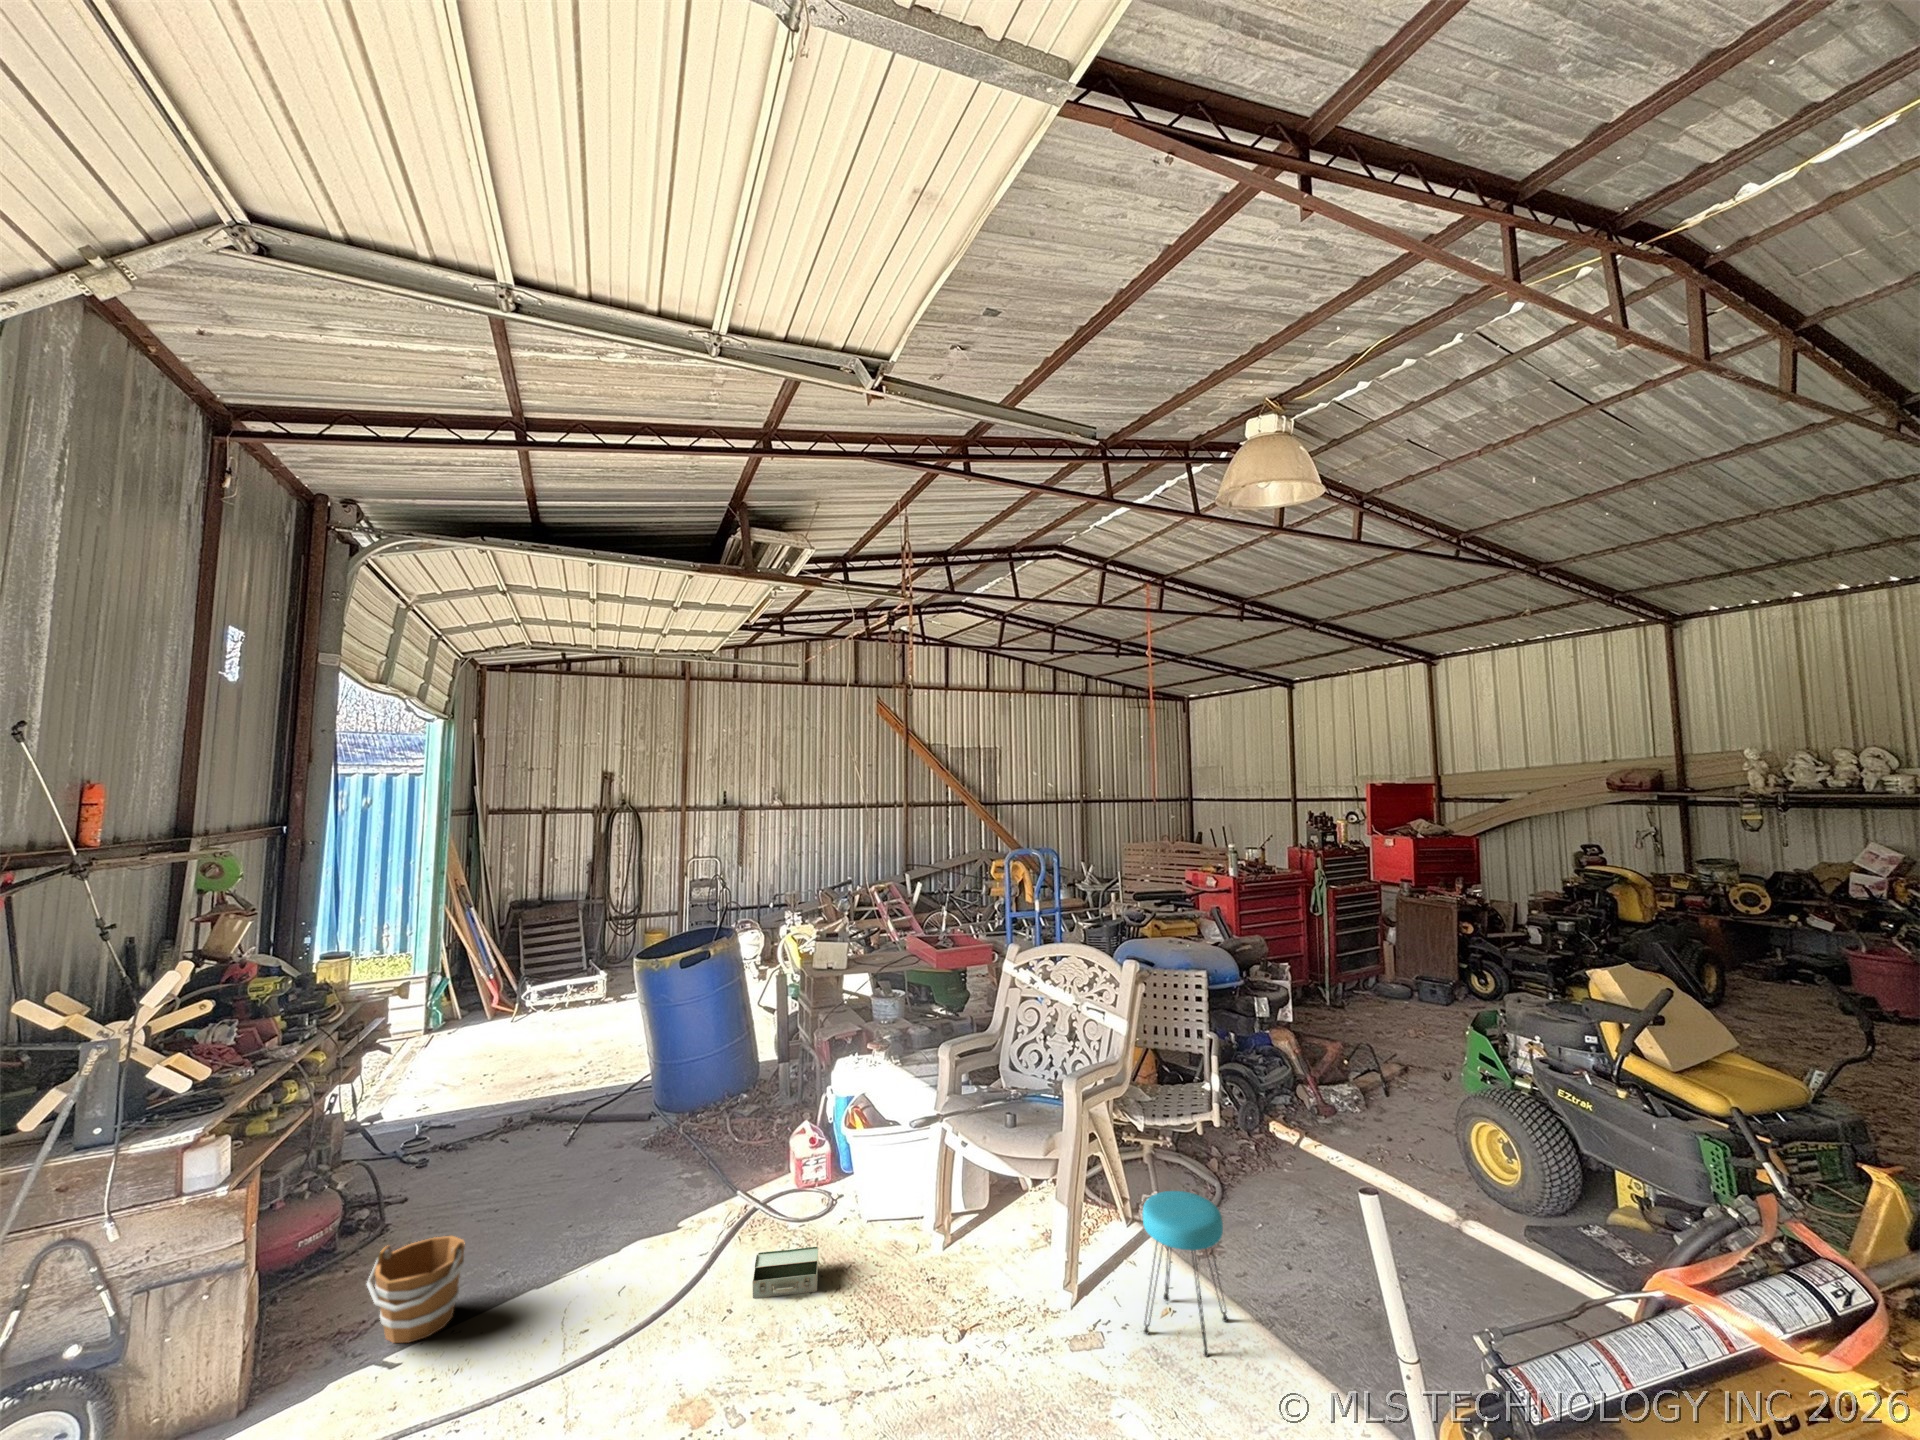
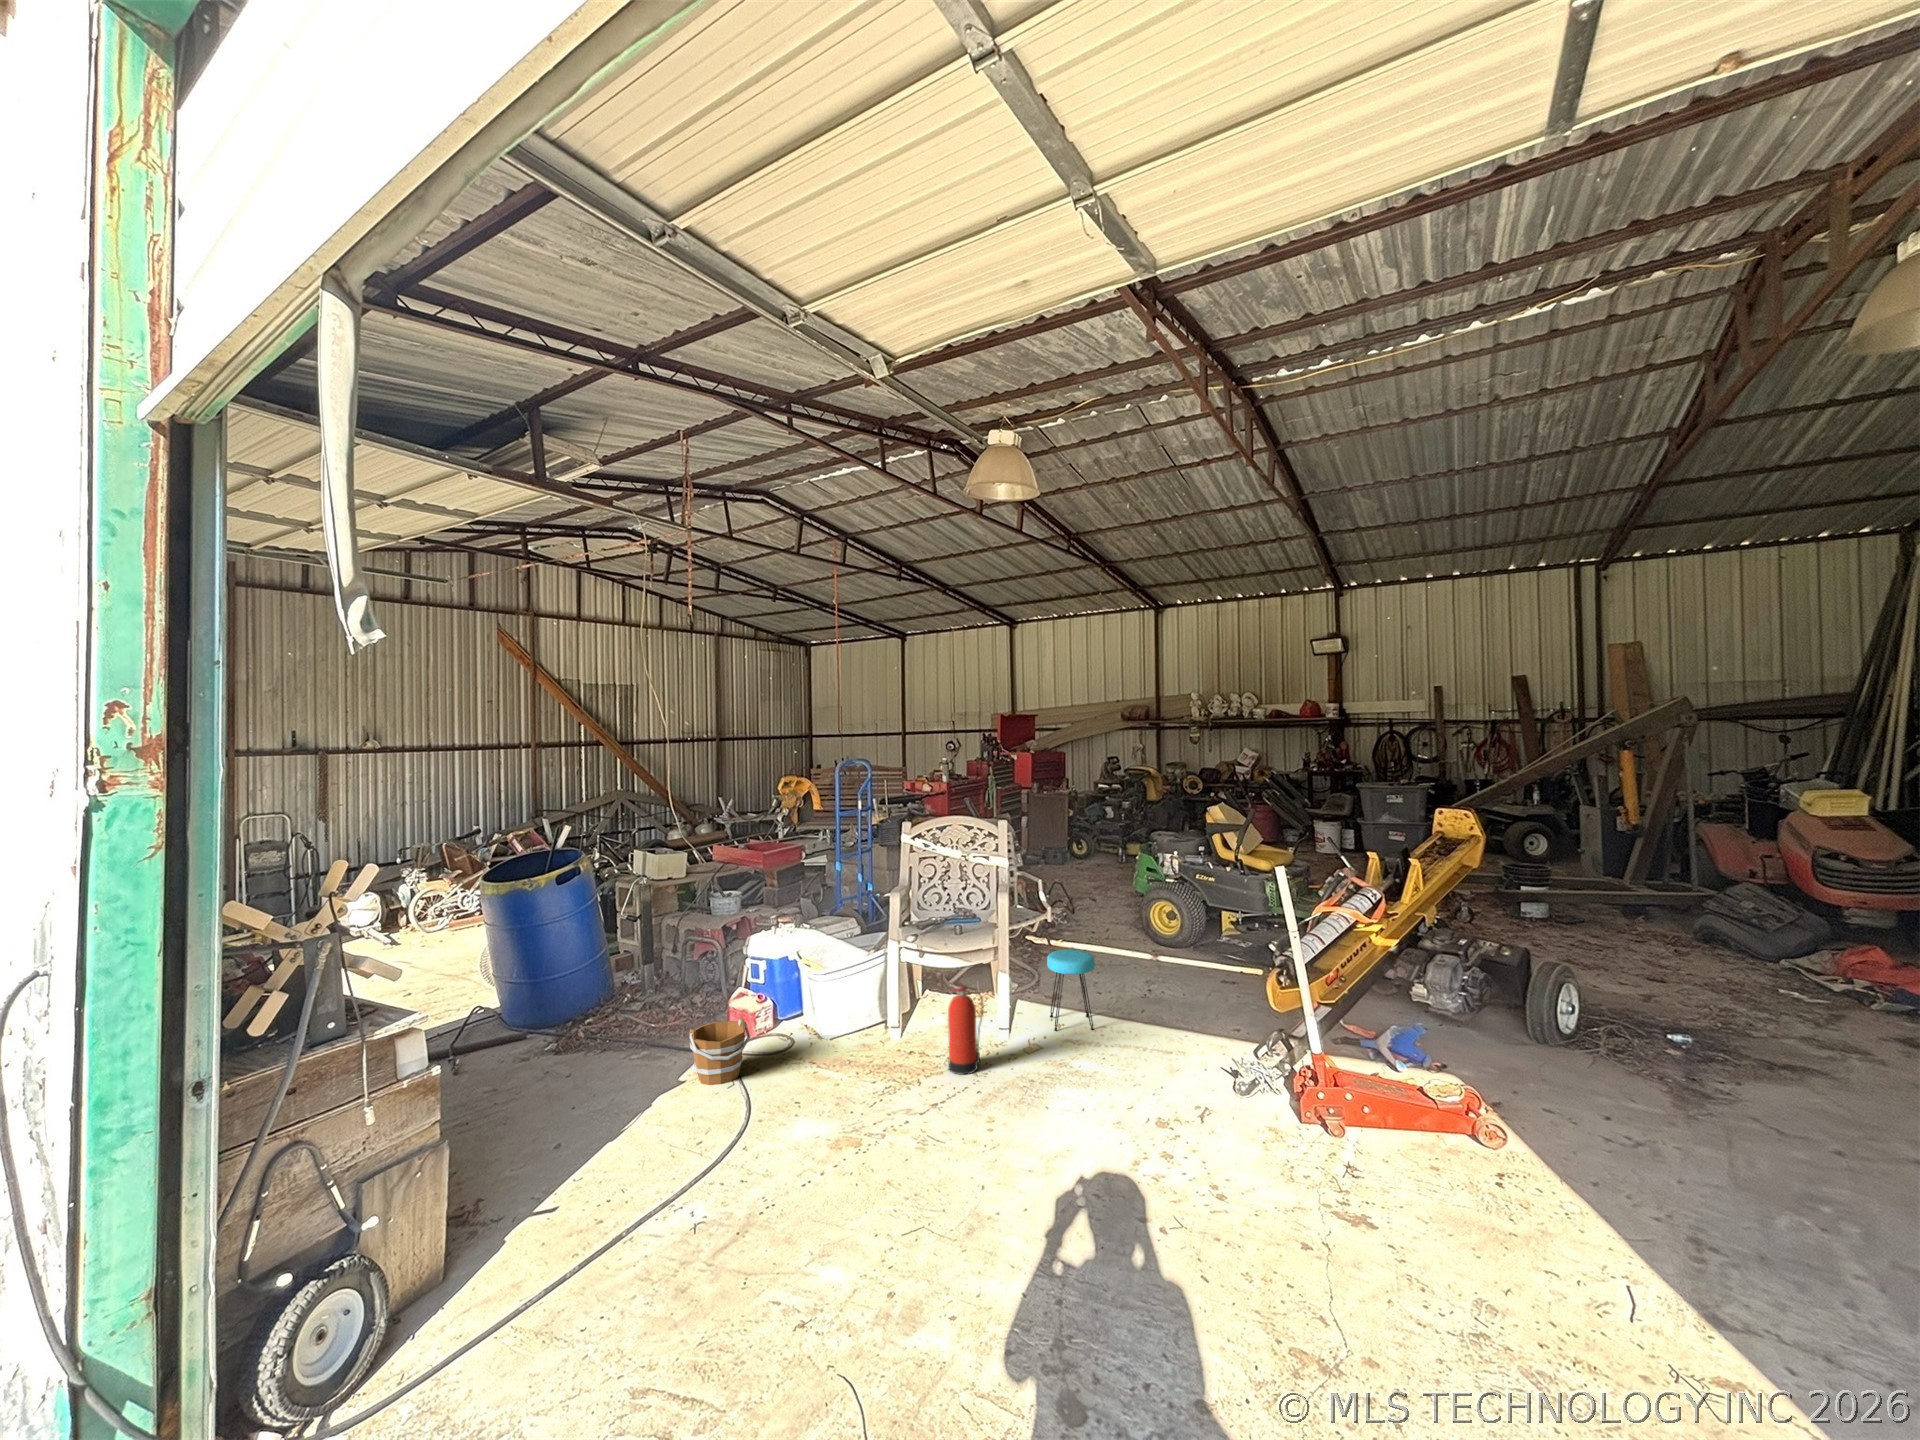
fire extinguisher: none [916,1218,977,1377] -> present [948,983,983,1075]
bucket: present [367,1236,465,1343] -> present [689,1017,750,1085]
toolbox: present [753,1247,818,1298] -> none [786,1045,844,1082]

